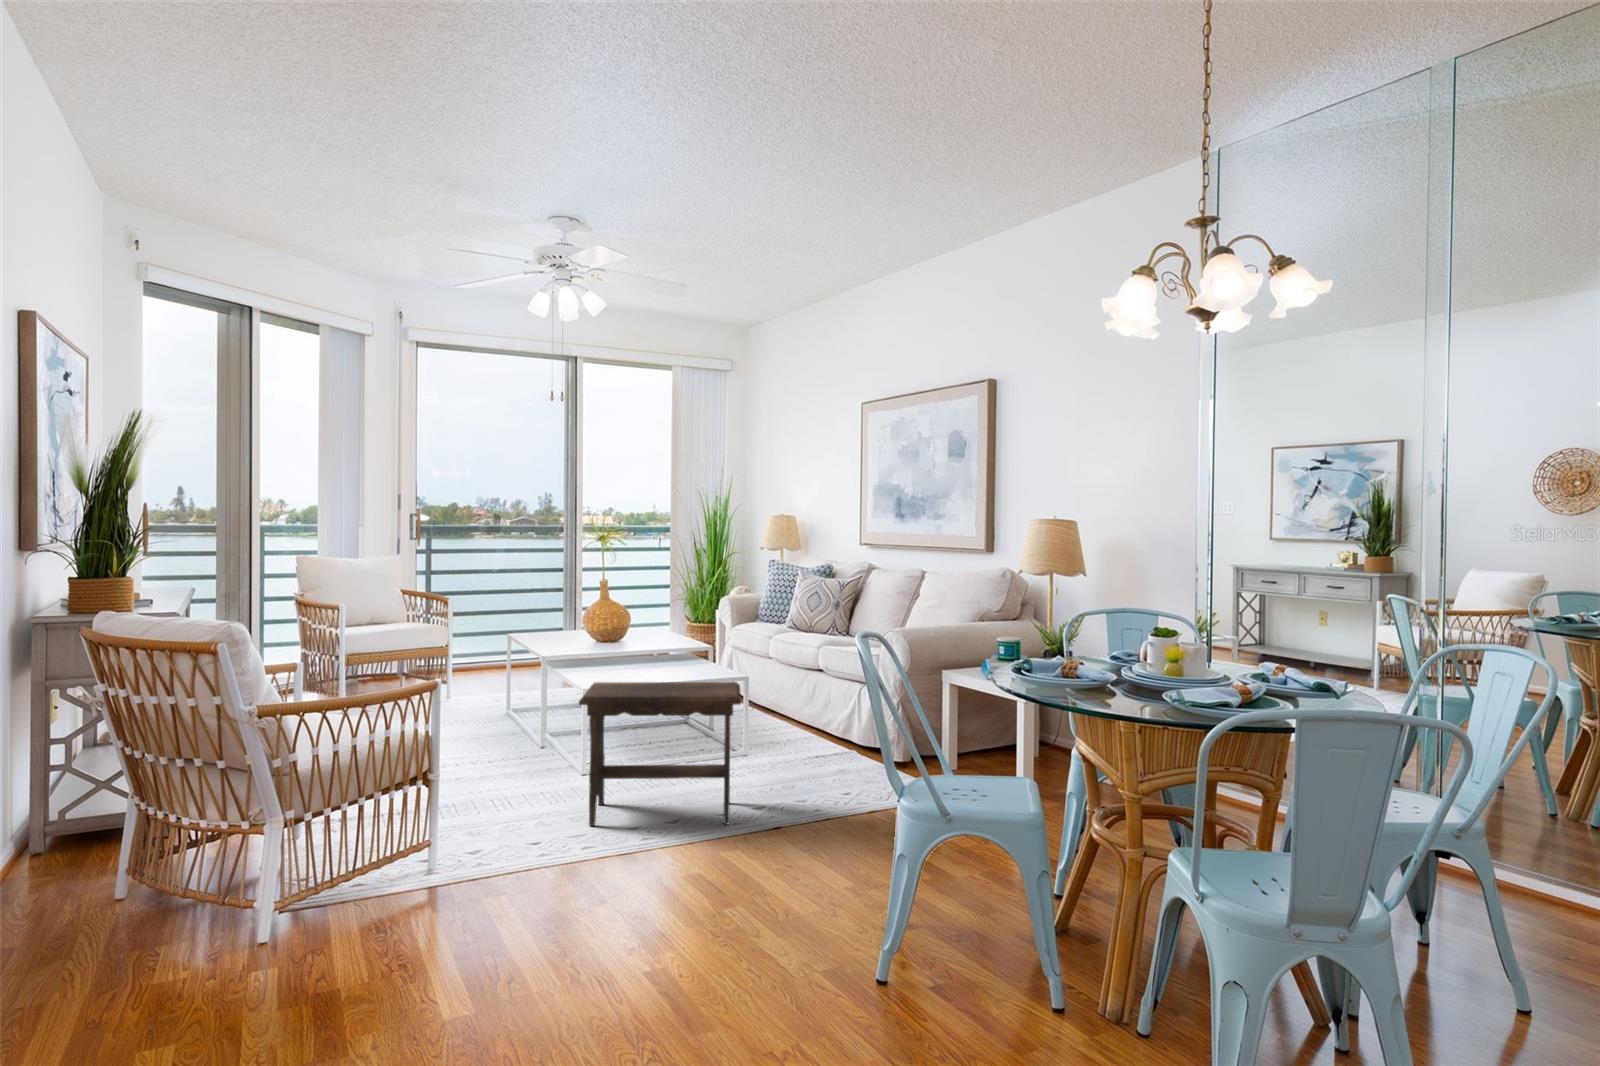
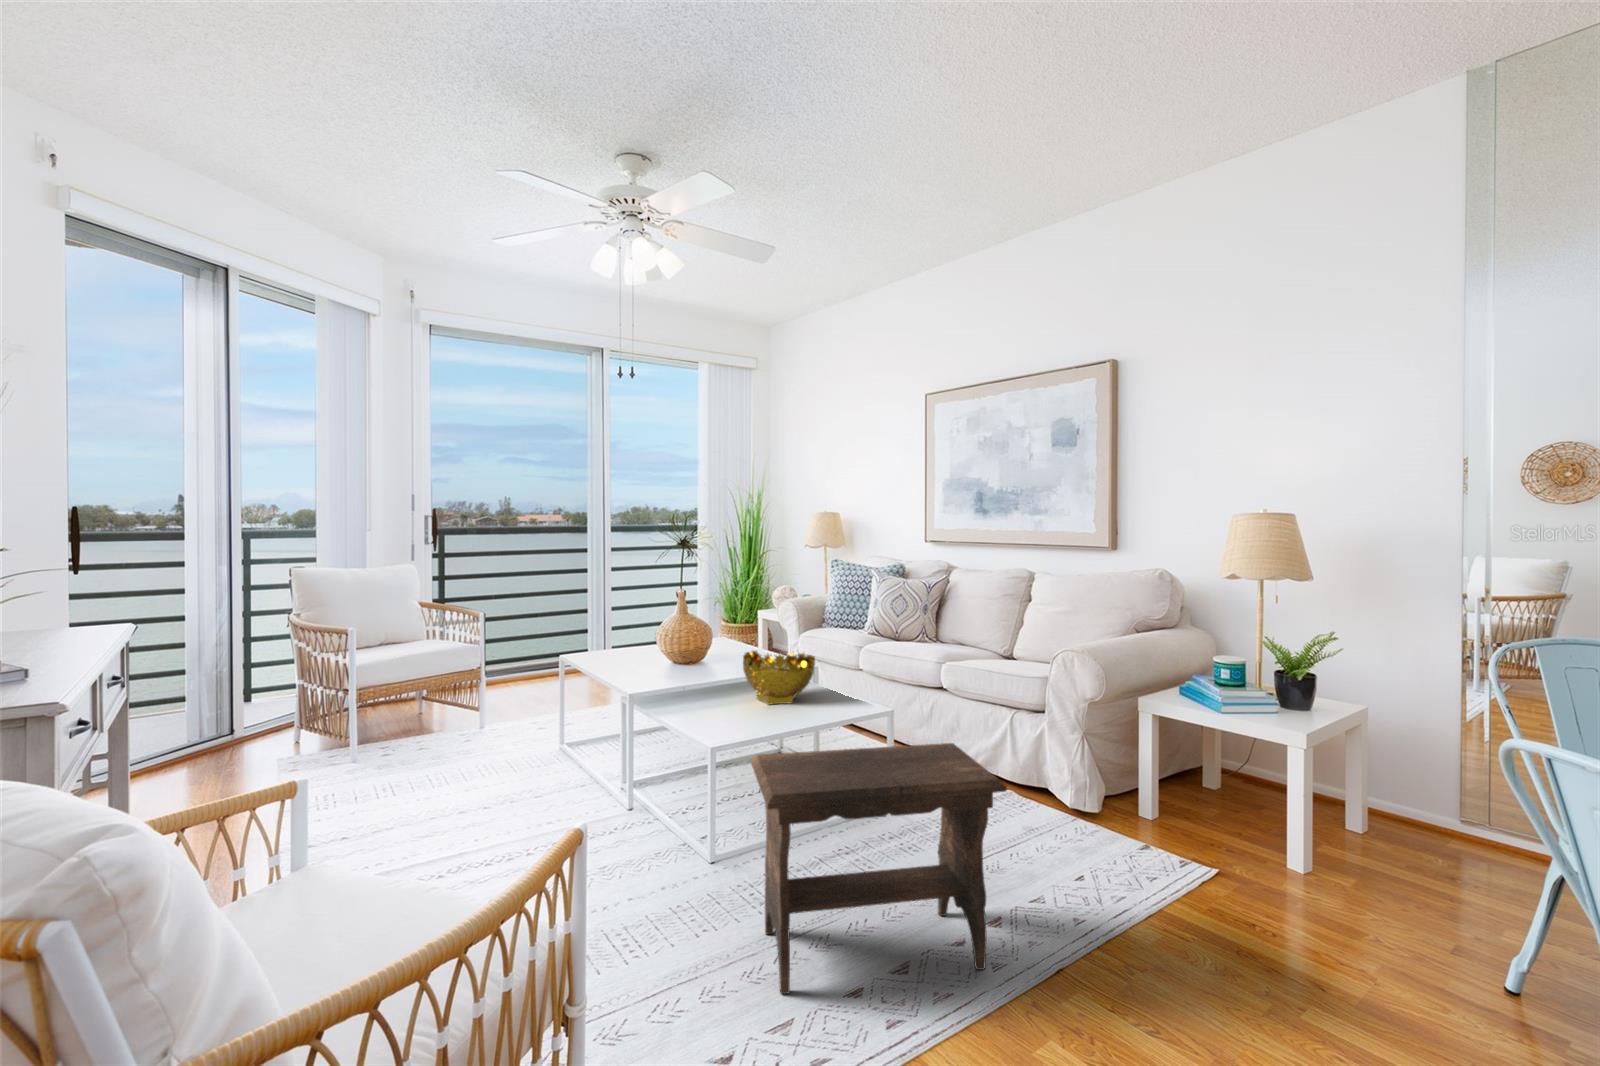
decorative bowl: none [636,628,696,670] -> present [743,651,815,705]

